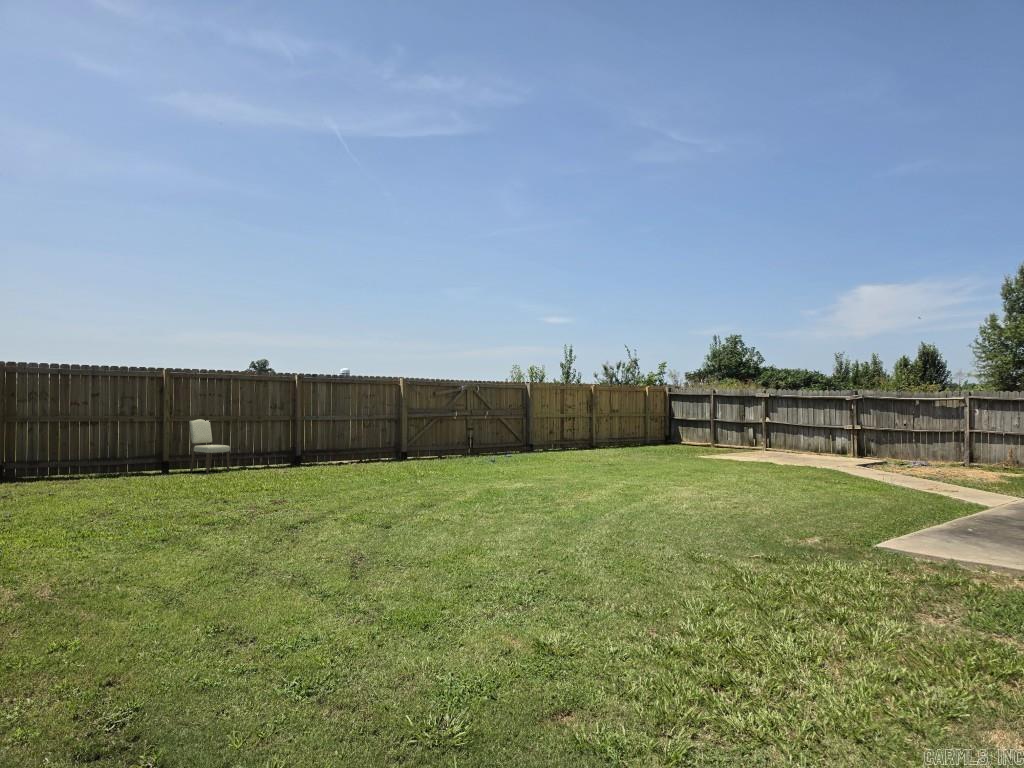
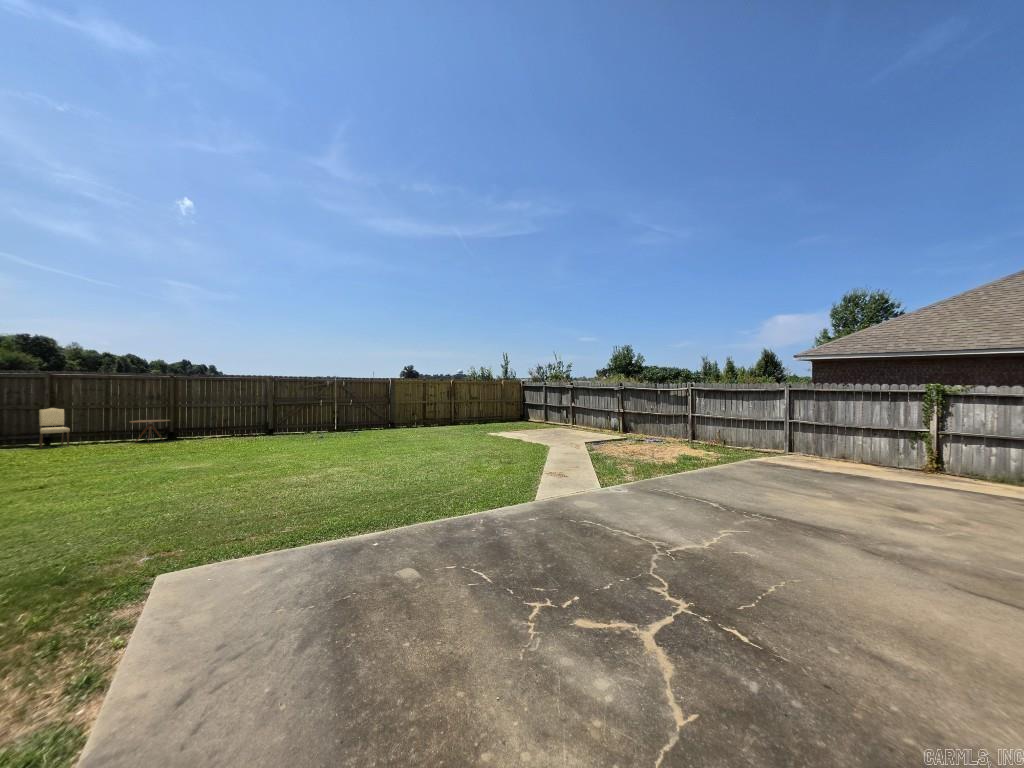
round table: none [279,437,323,467] -> present [130,420,170,442]

